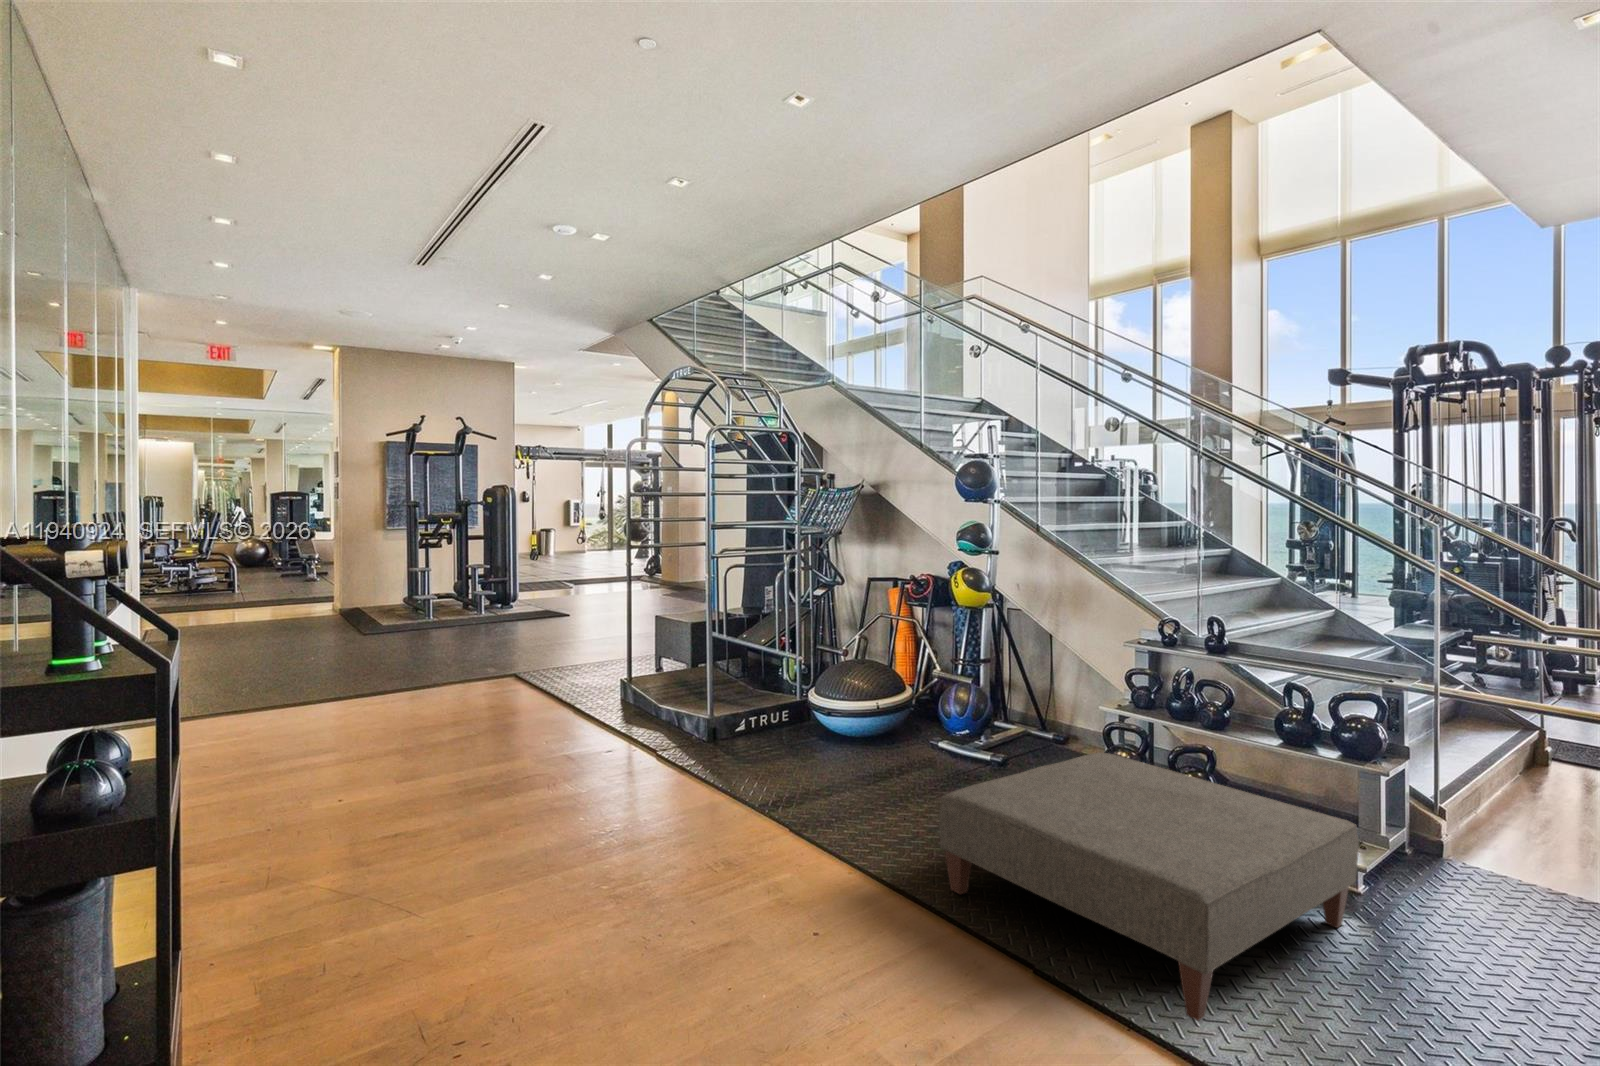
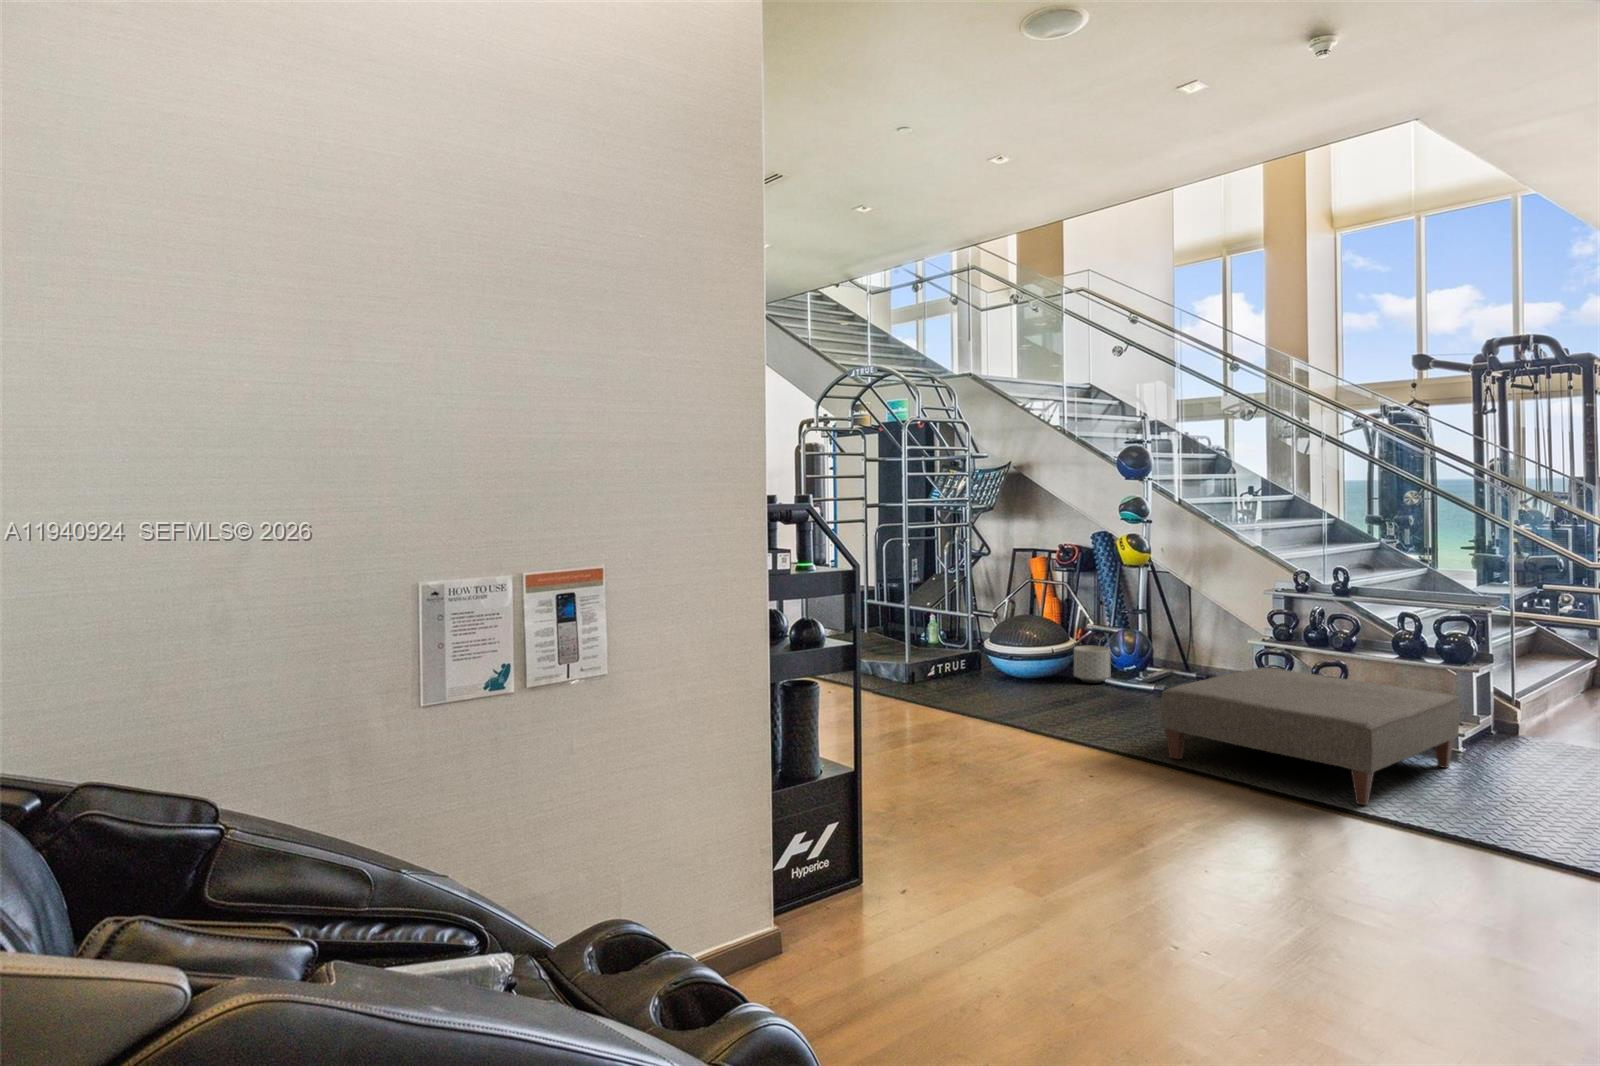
planter: none [906,698,949,745] -> present [1074,646,1111,683]

